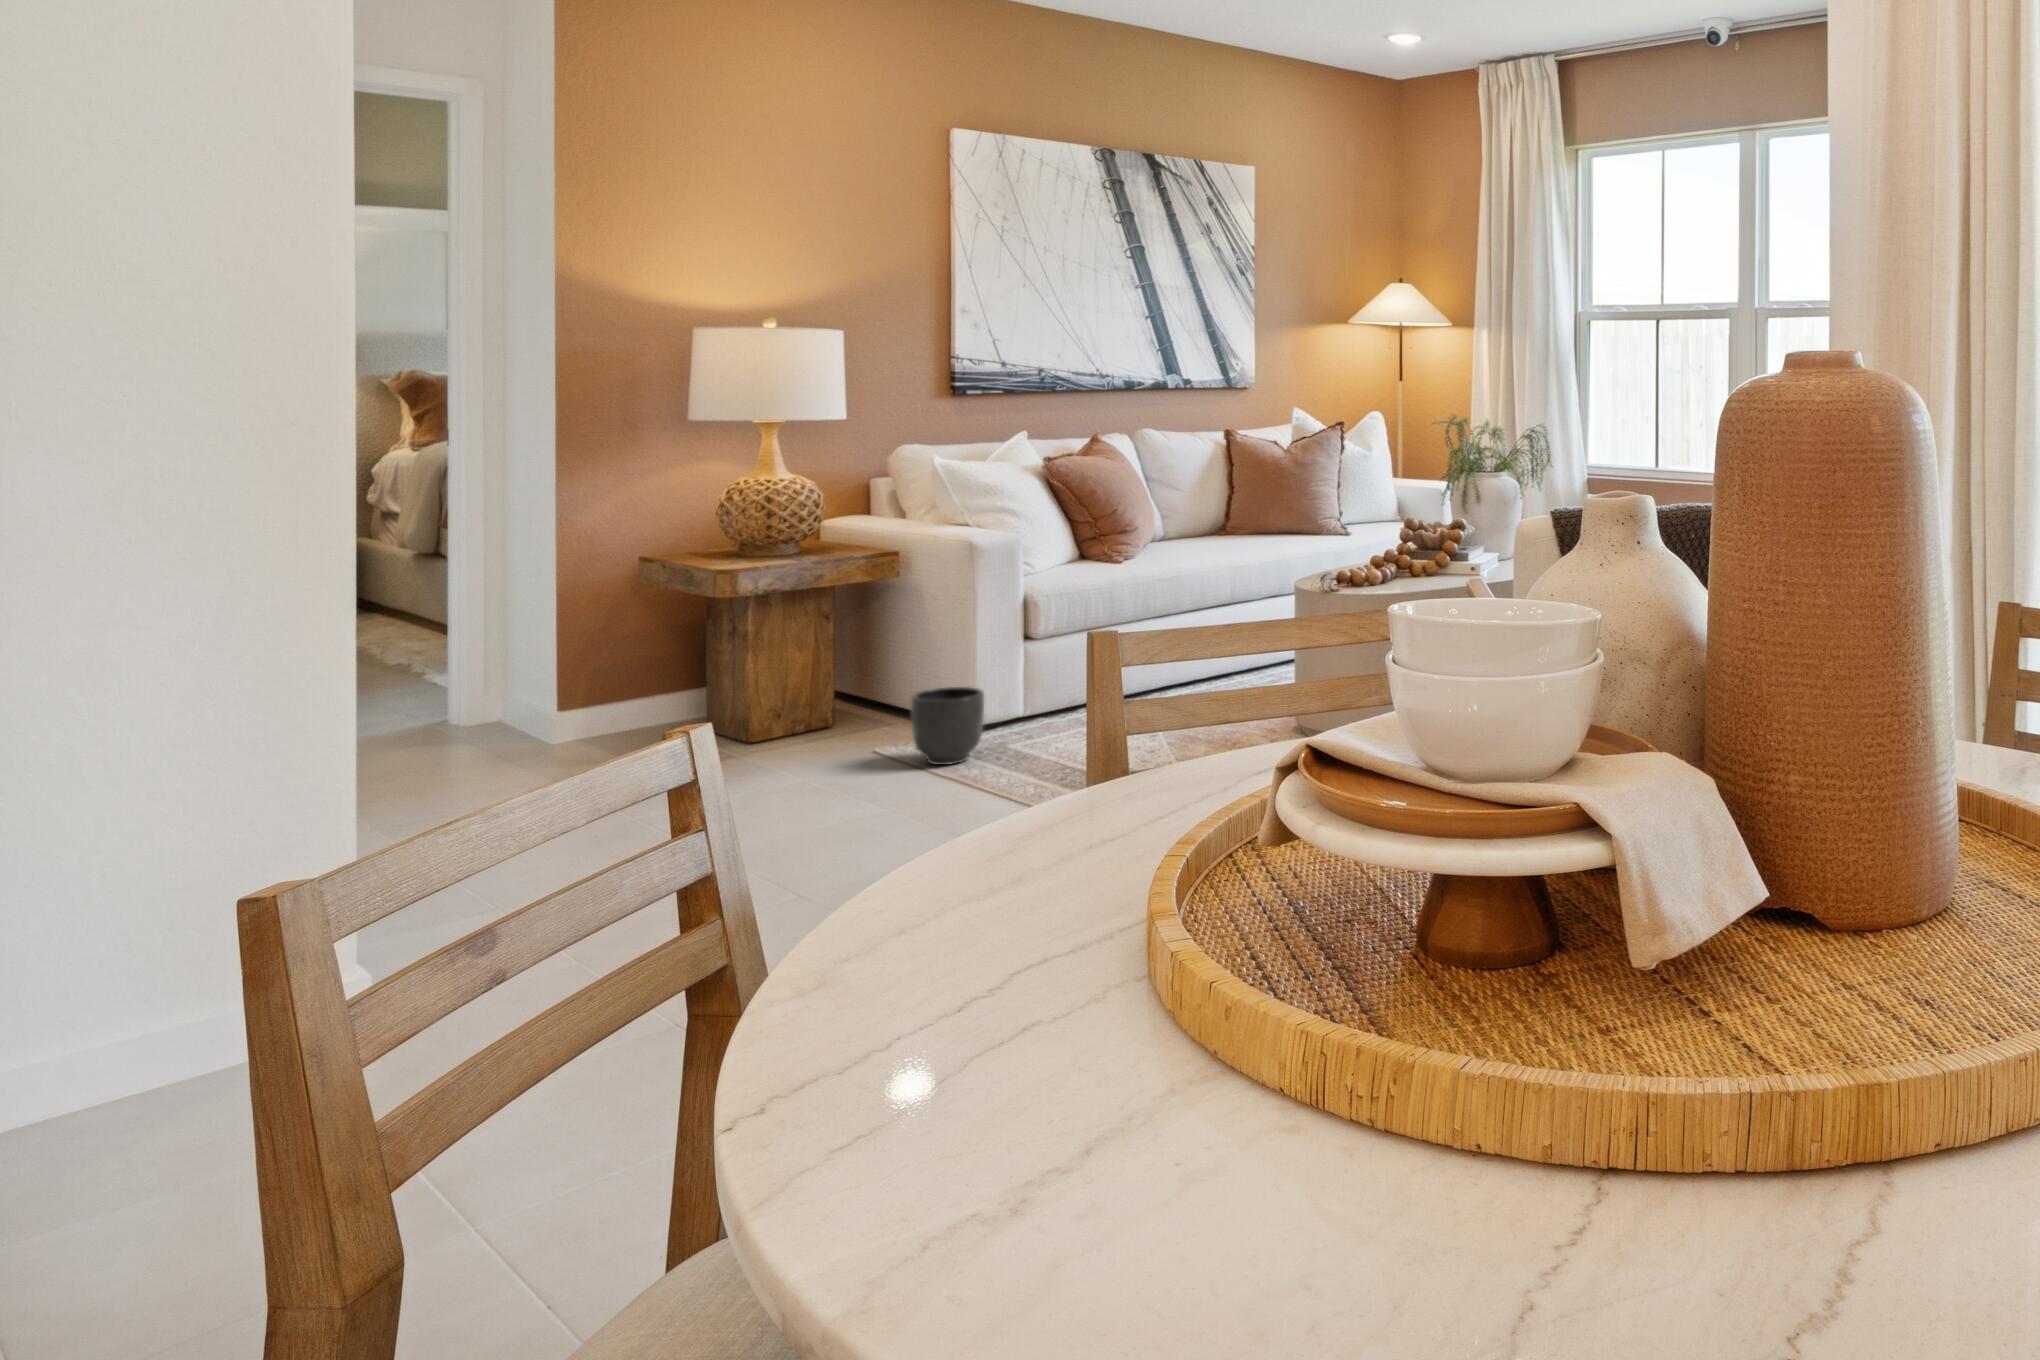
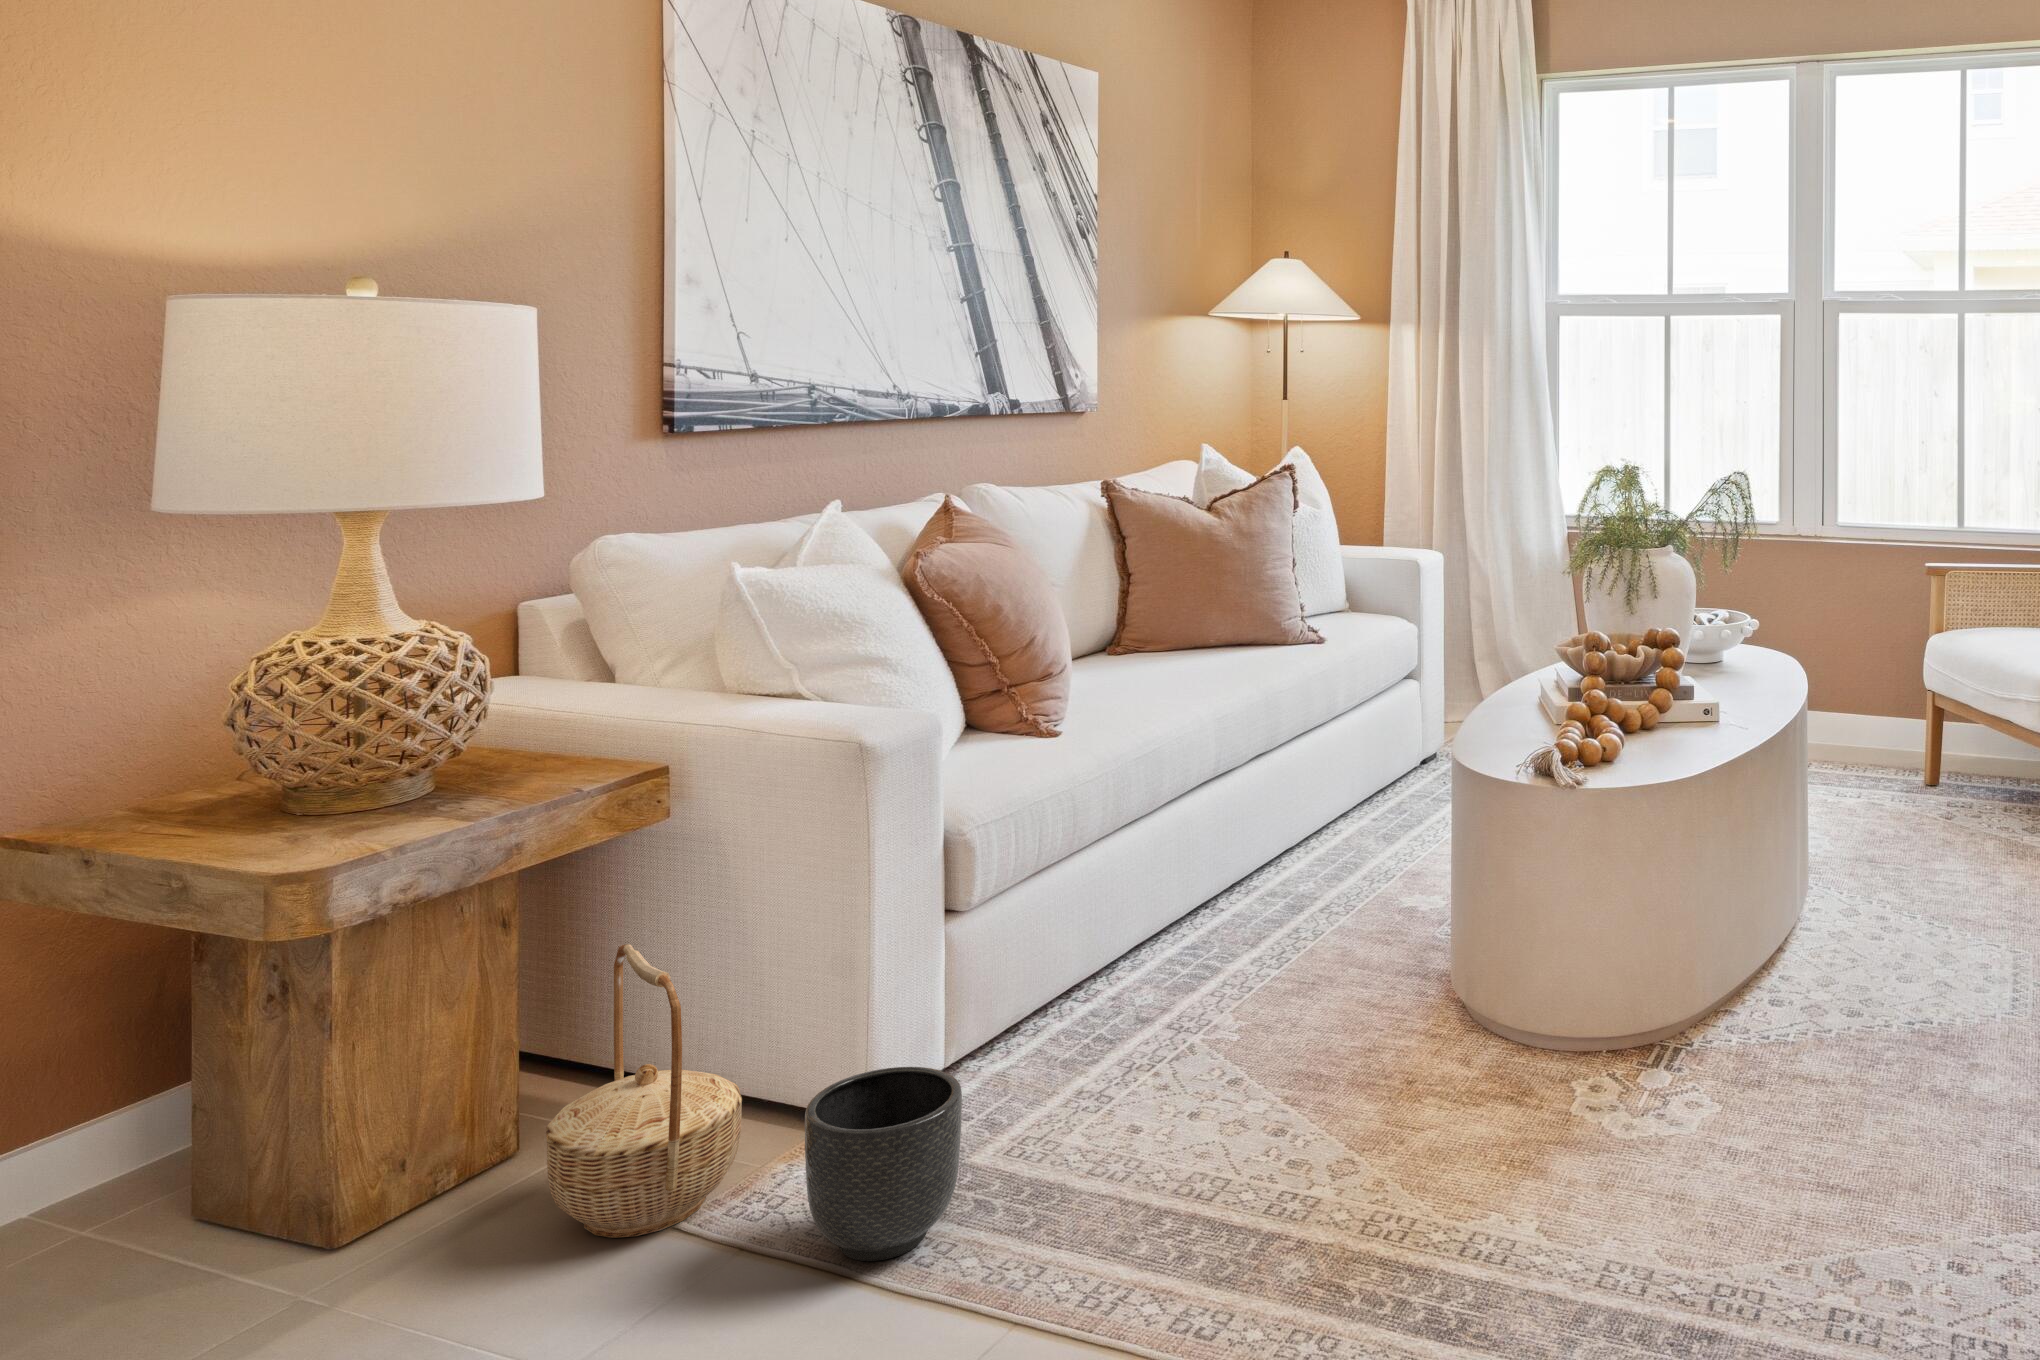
basket: none [821,626,910,752] -> present [546,944,742,1238]

